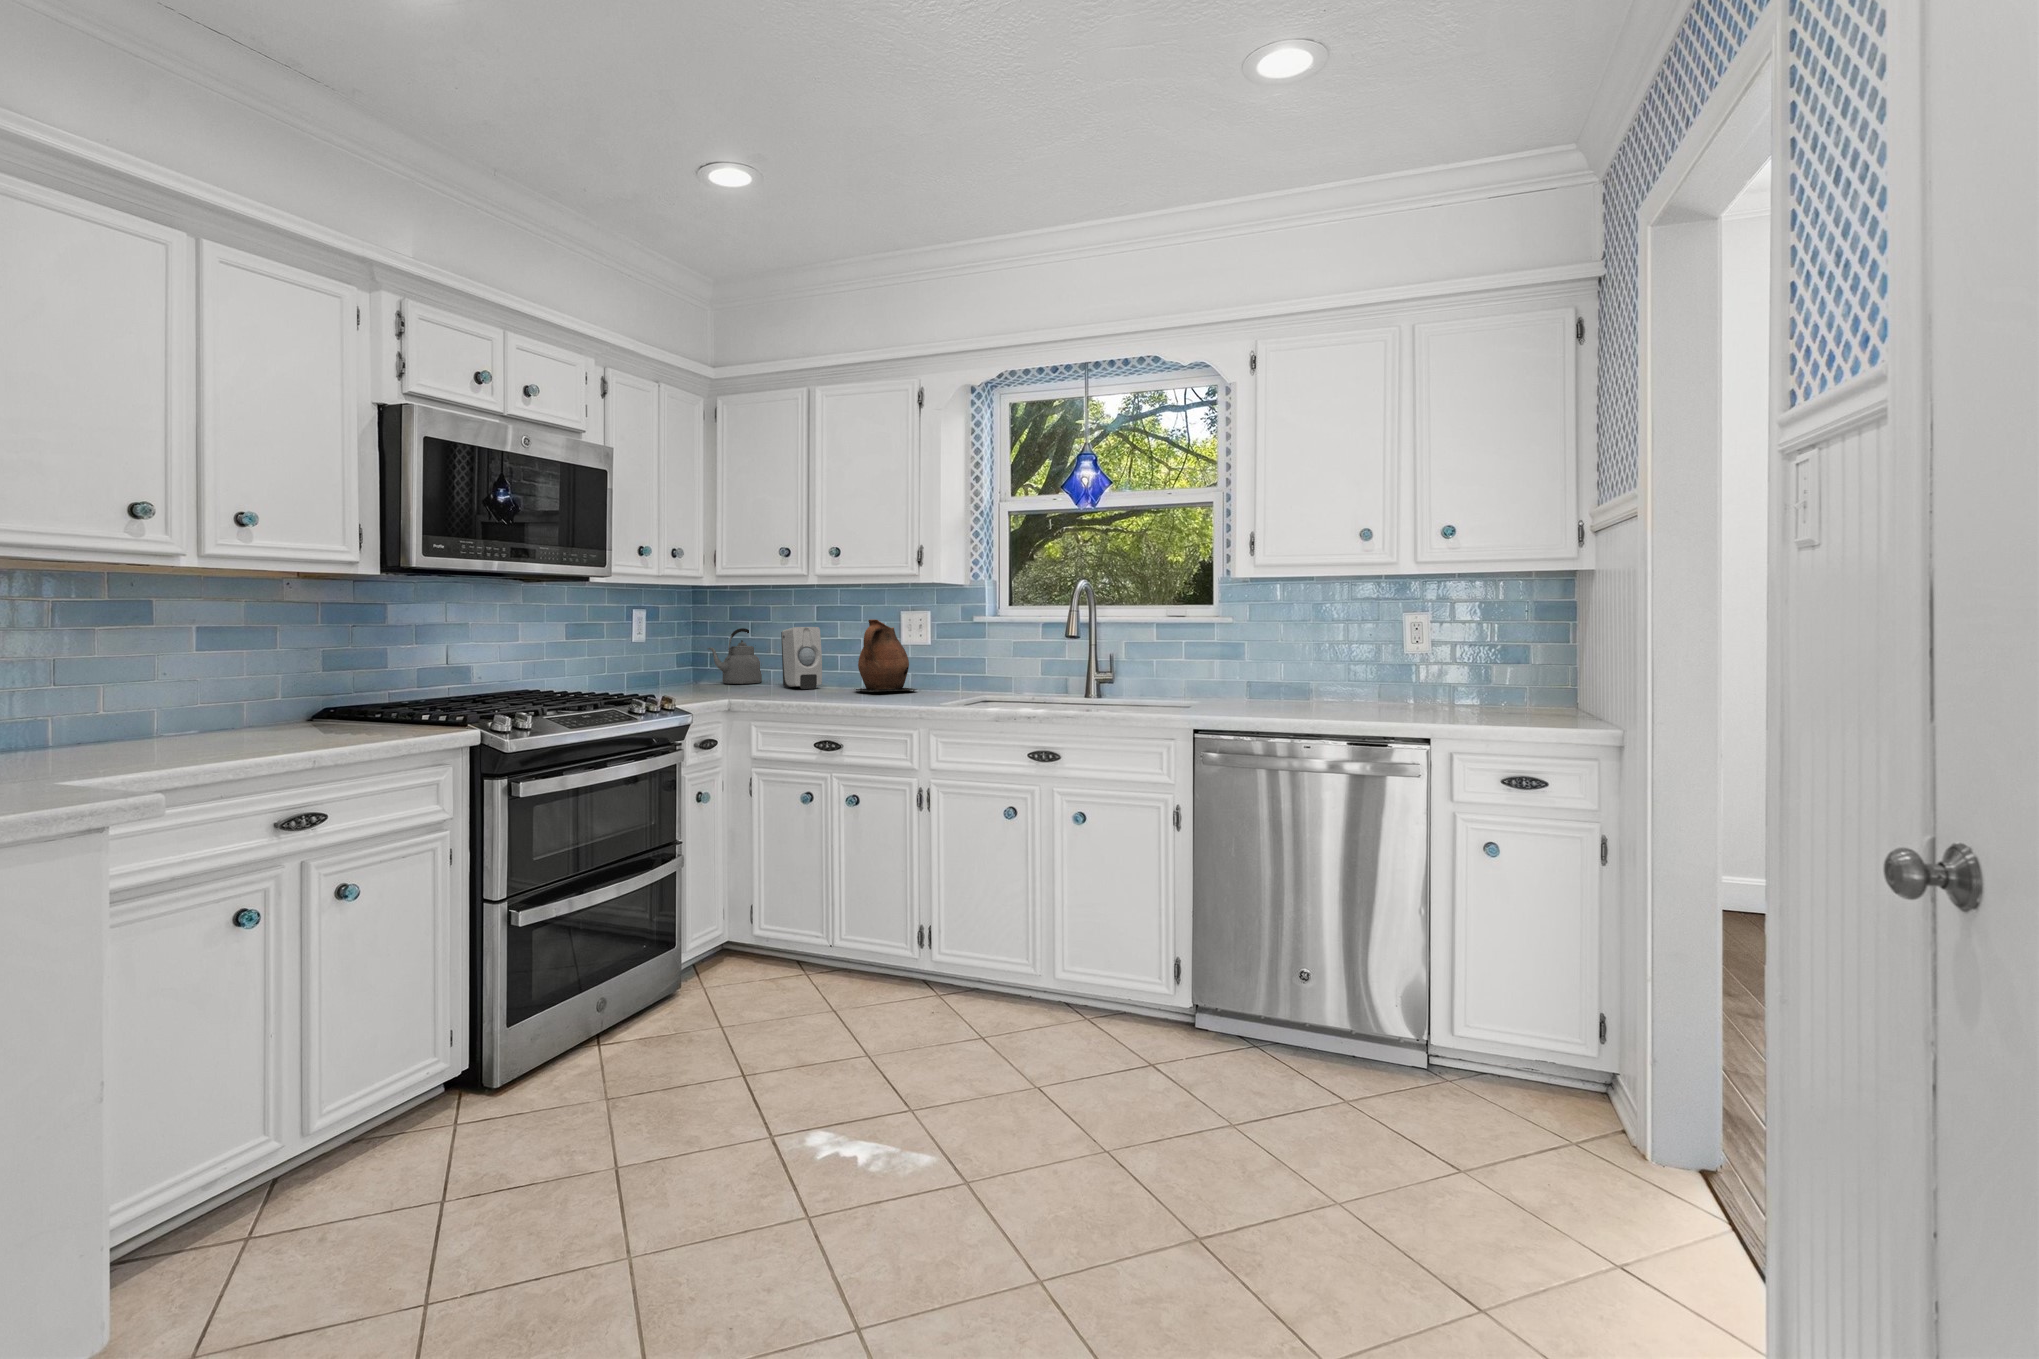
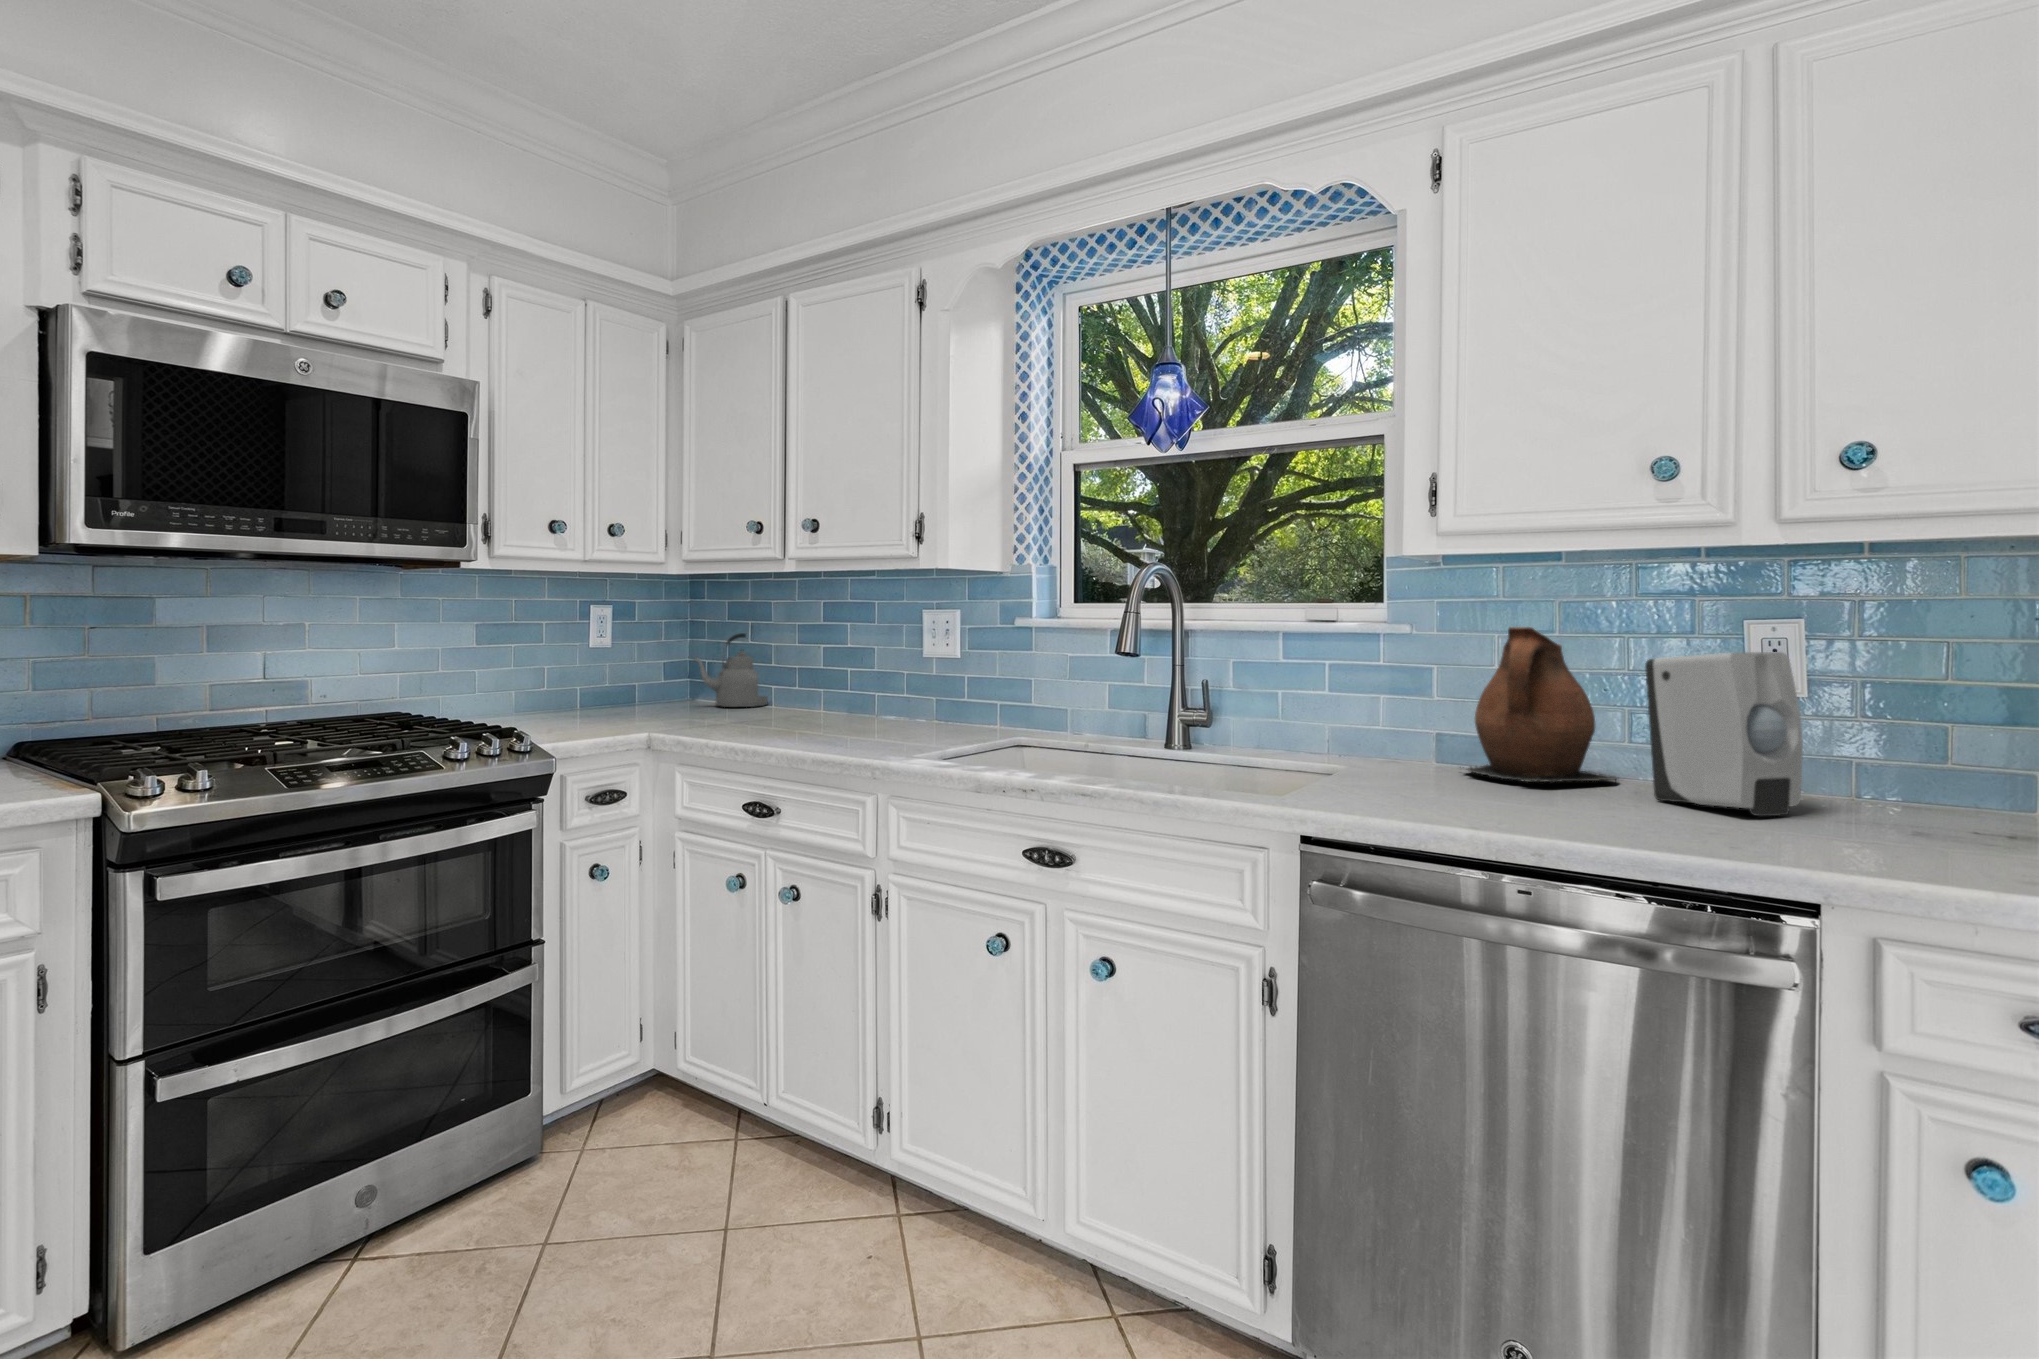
ceramic pitcher: present [856,620,917,692] -> present [1466,627,1618,782]
soap dispenser: present [781,627,822,689] -> present [1645,652,1803,816]

